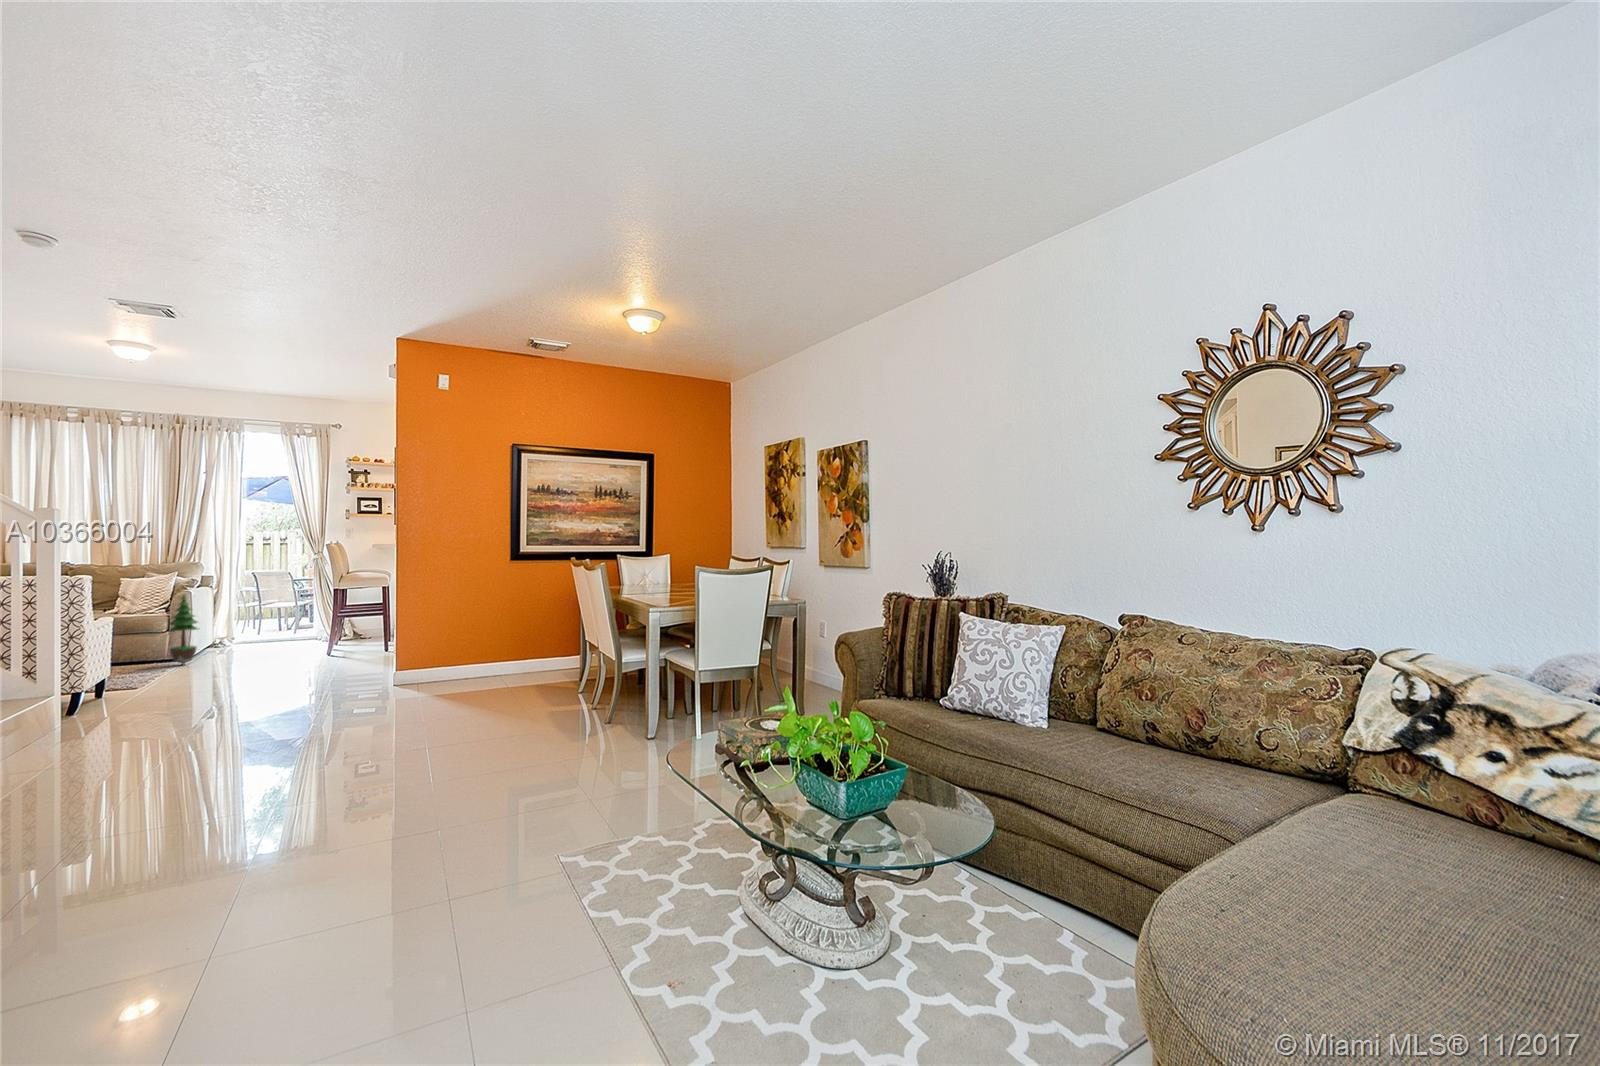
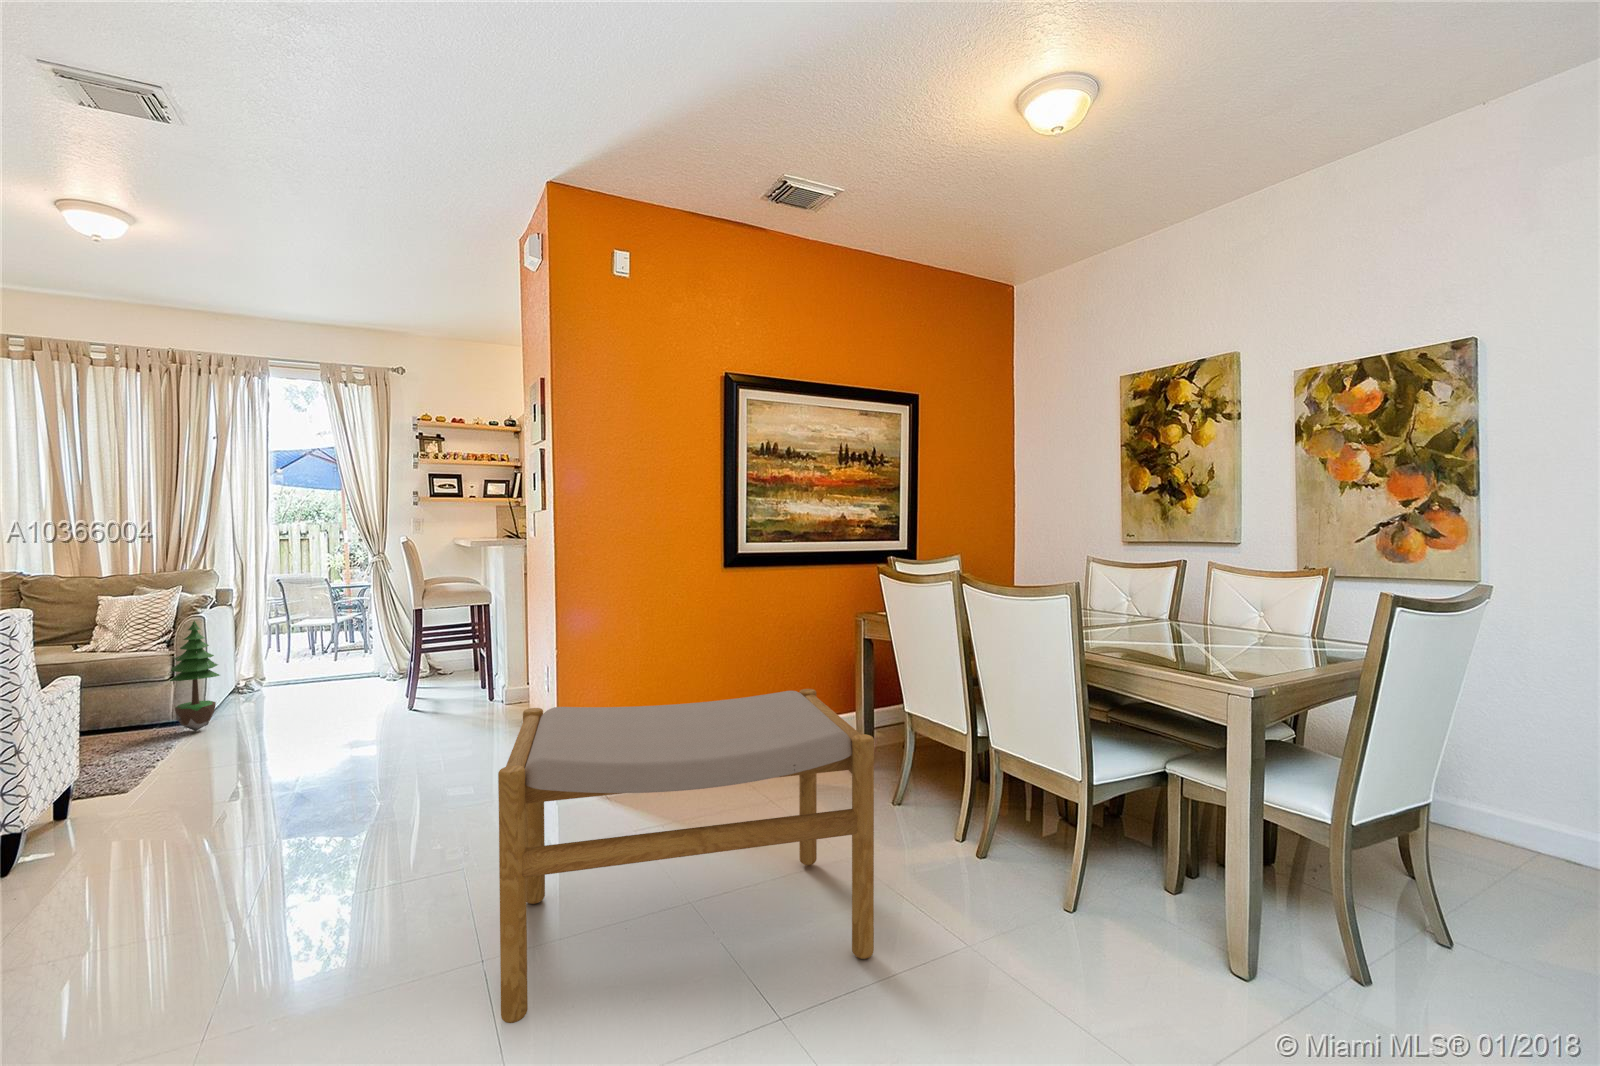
footstool: none [304,620,507,749] -> present [498,689,874,1023]

